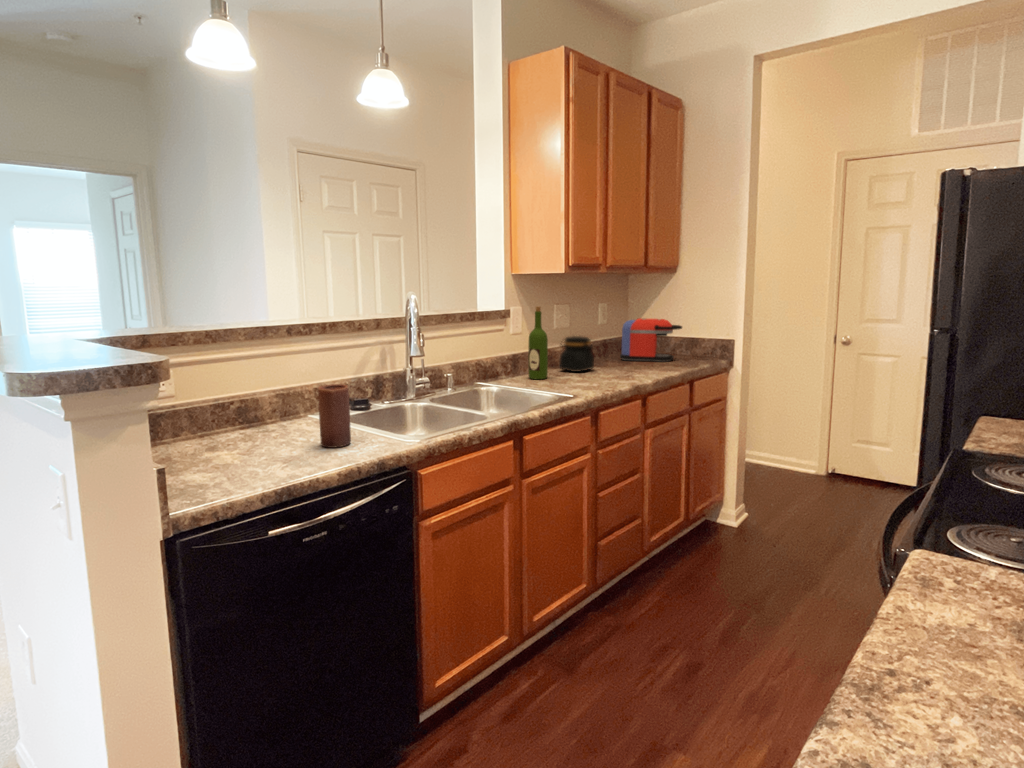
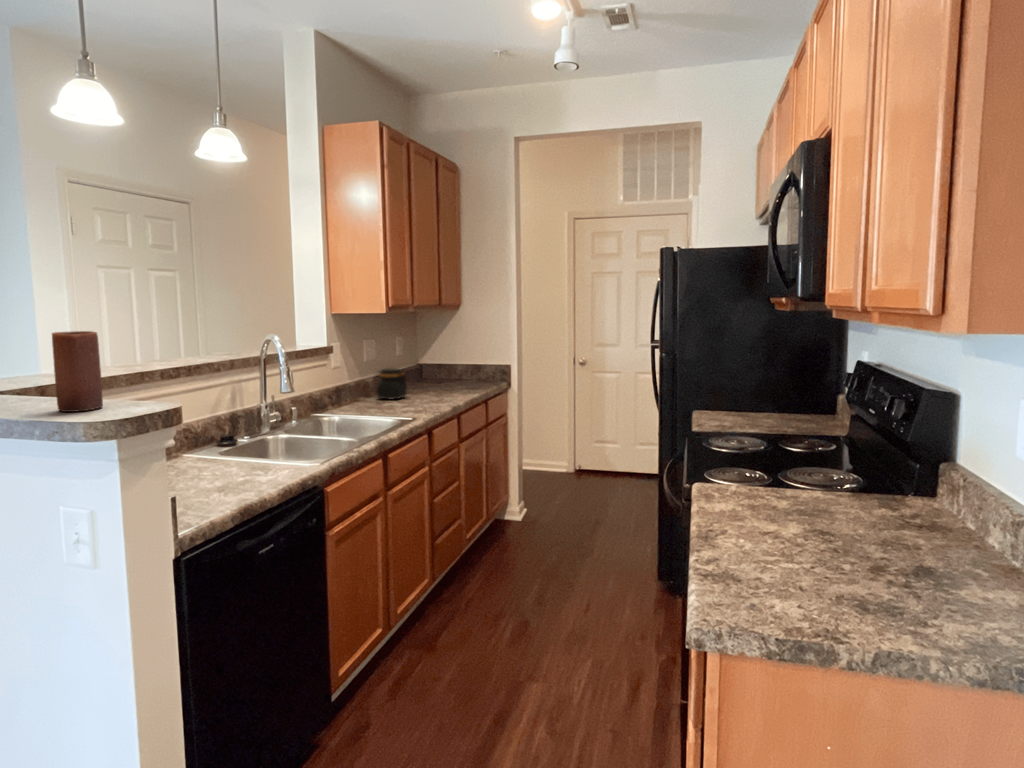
wine bottle: present [529,307,548,379] -> none [355,344,373,408]
coffee maker: present [620,318,682,362] -> none [420,351,471,387]
candle: present [318,384,351,448] -> present [52,331,103,412]

